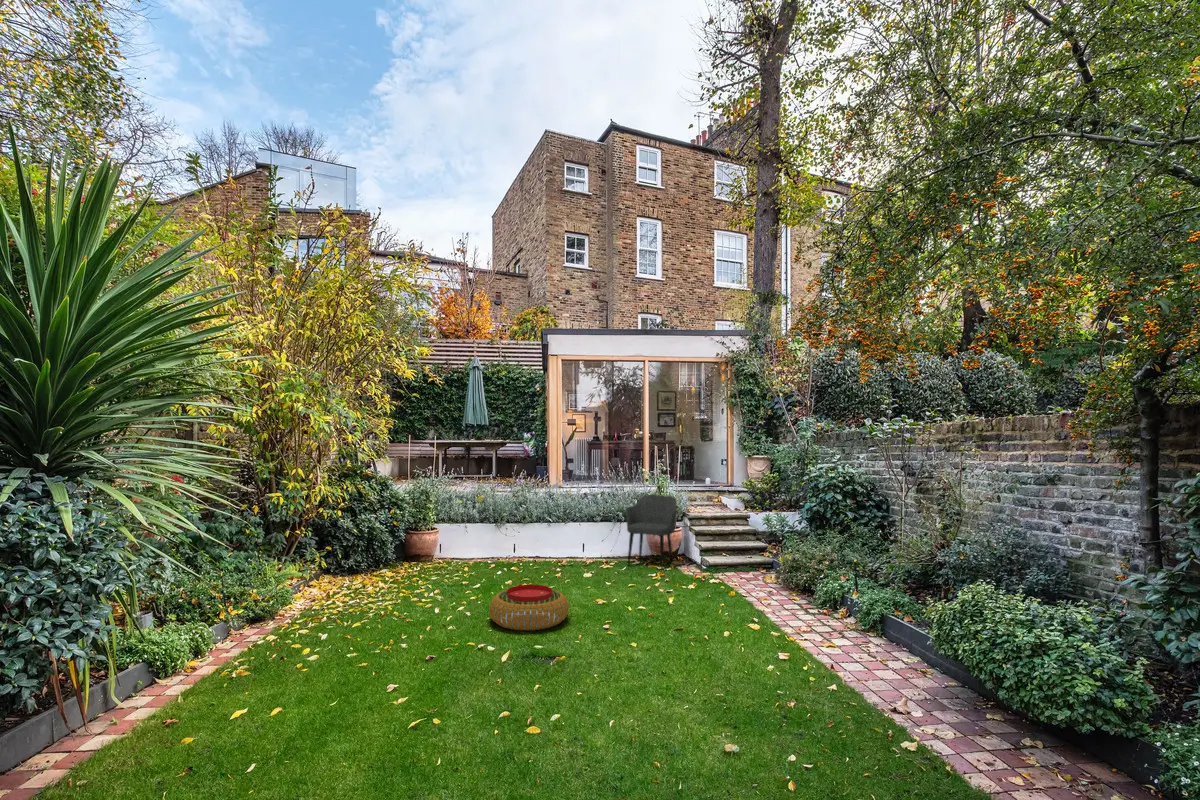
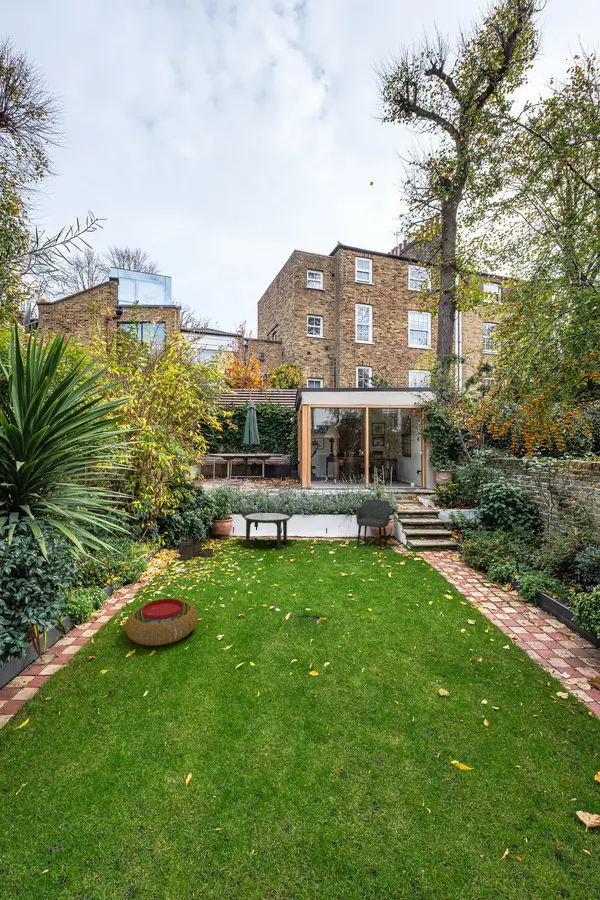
round table: none [449,513,529,572] -> present [242,510,293,550]
woven basket: none [346,556,401,588] -> present [179,540,213,560]
pouf: present [489,584,569,631] -> present [126,599,198,646]

